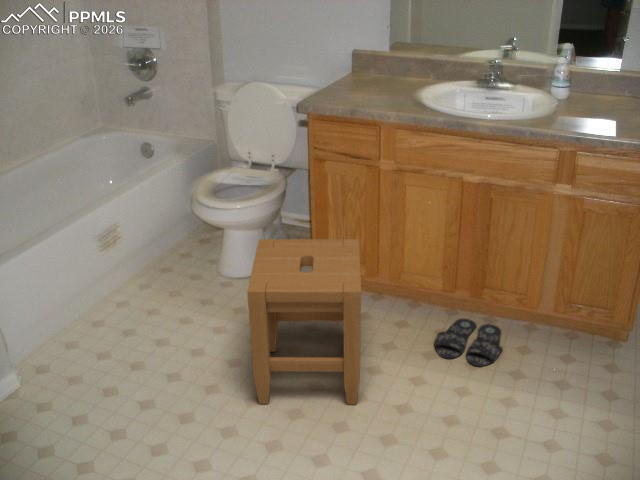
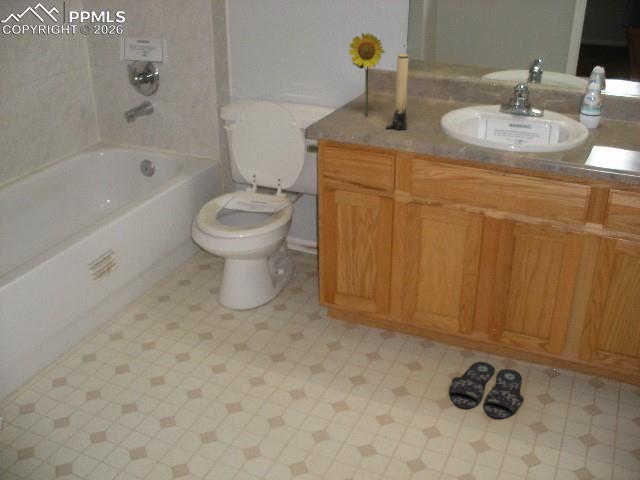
flower: none [335,14,370,92] -> present [349,33,385,116]
candle: none [371,33,391,104] -> present [386,53,409,130]
stool: present [247,239,361,405] -> none [245,276,371,461]

